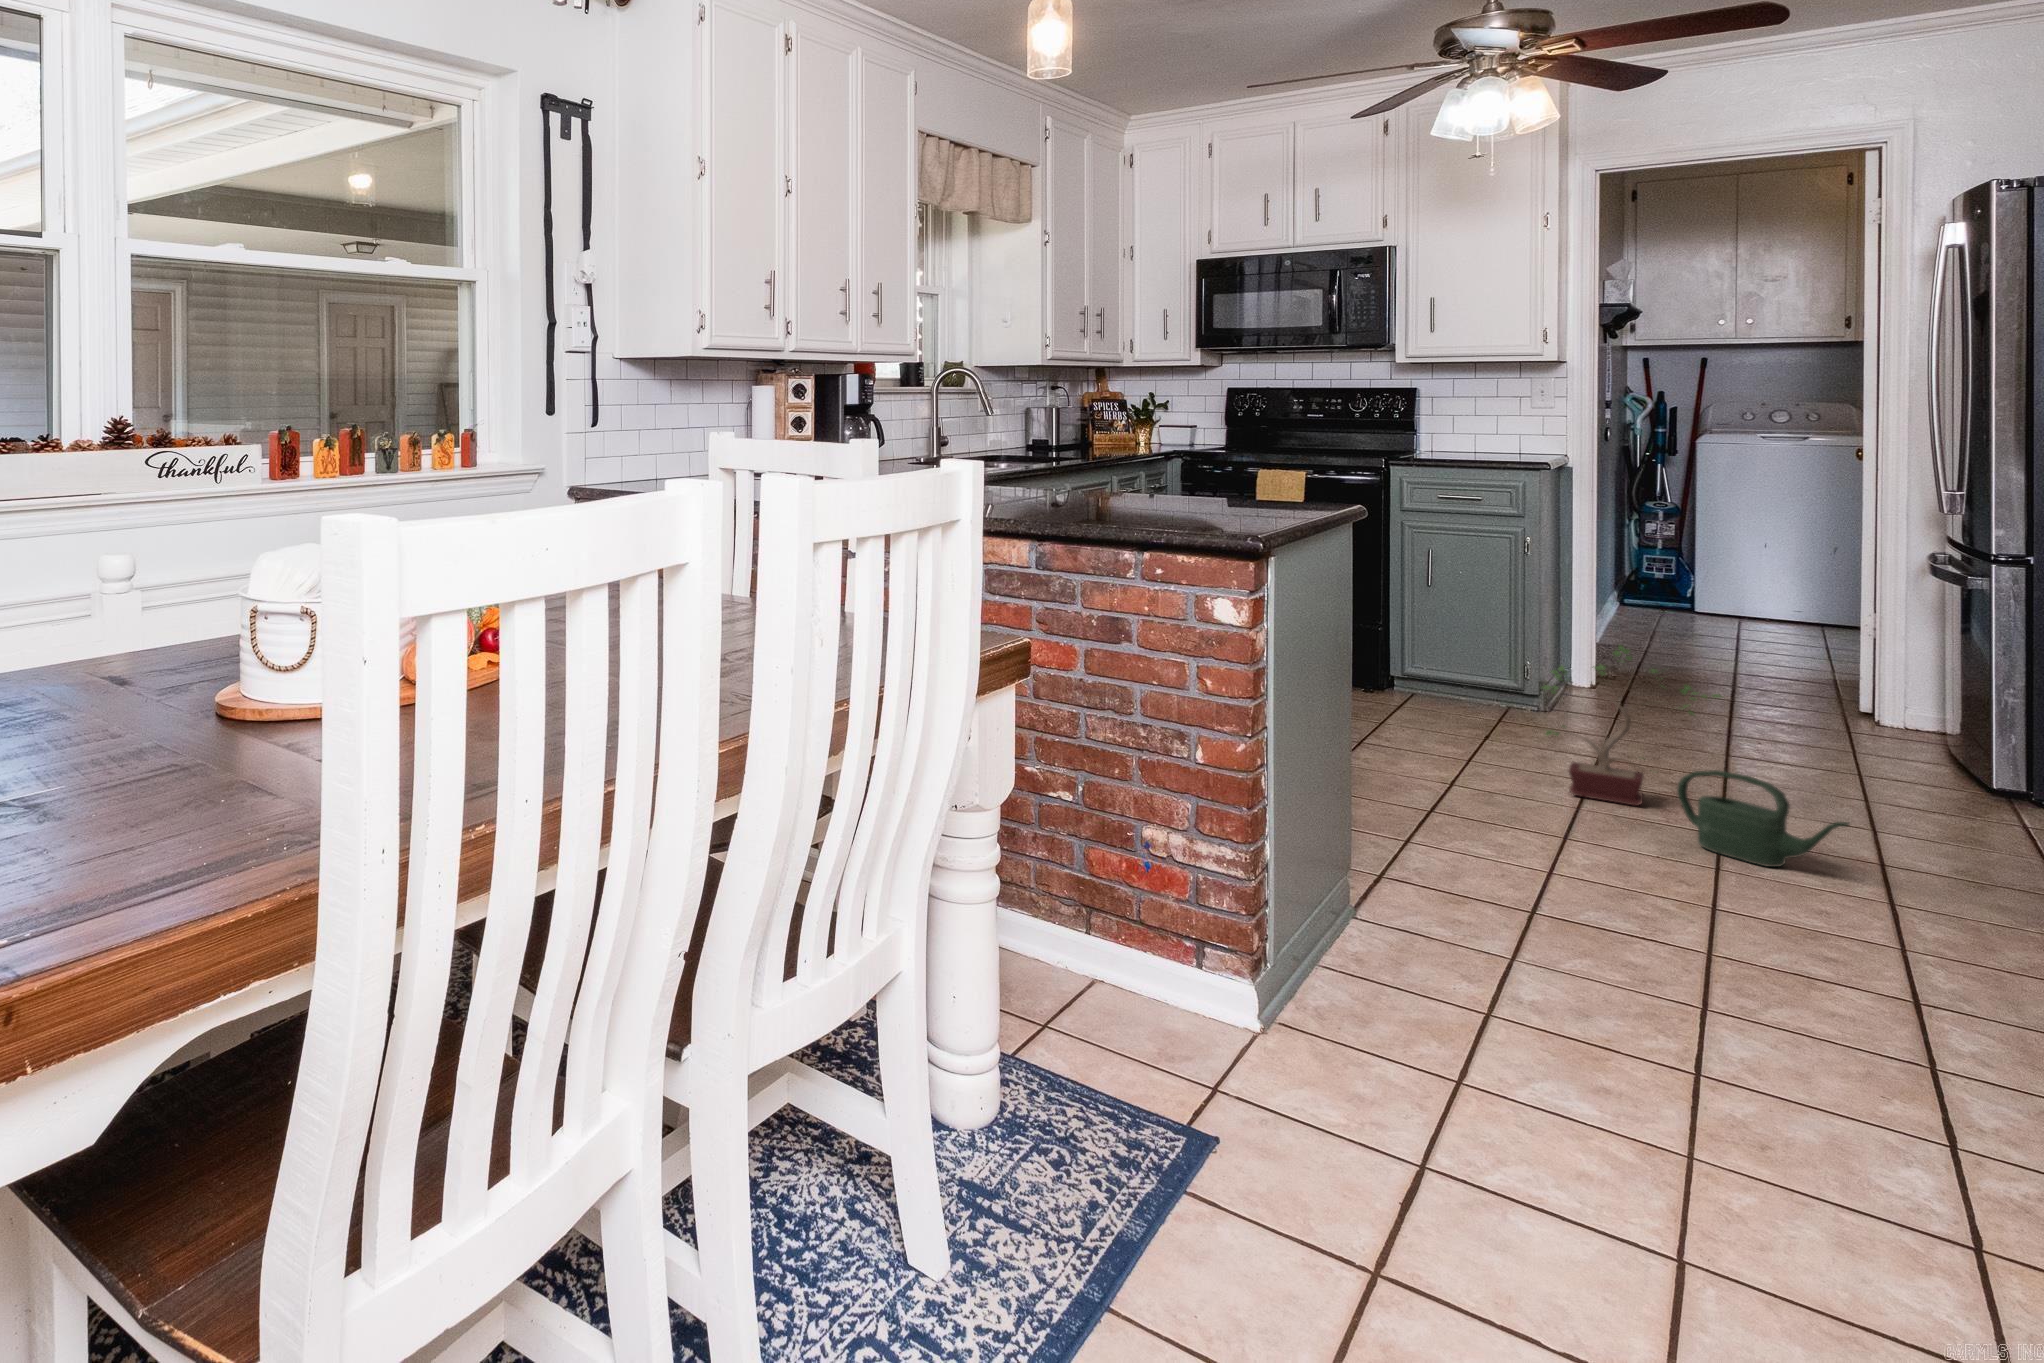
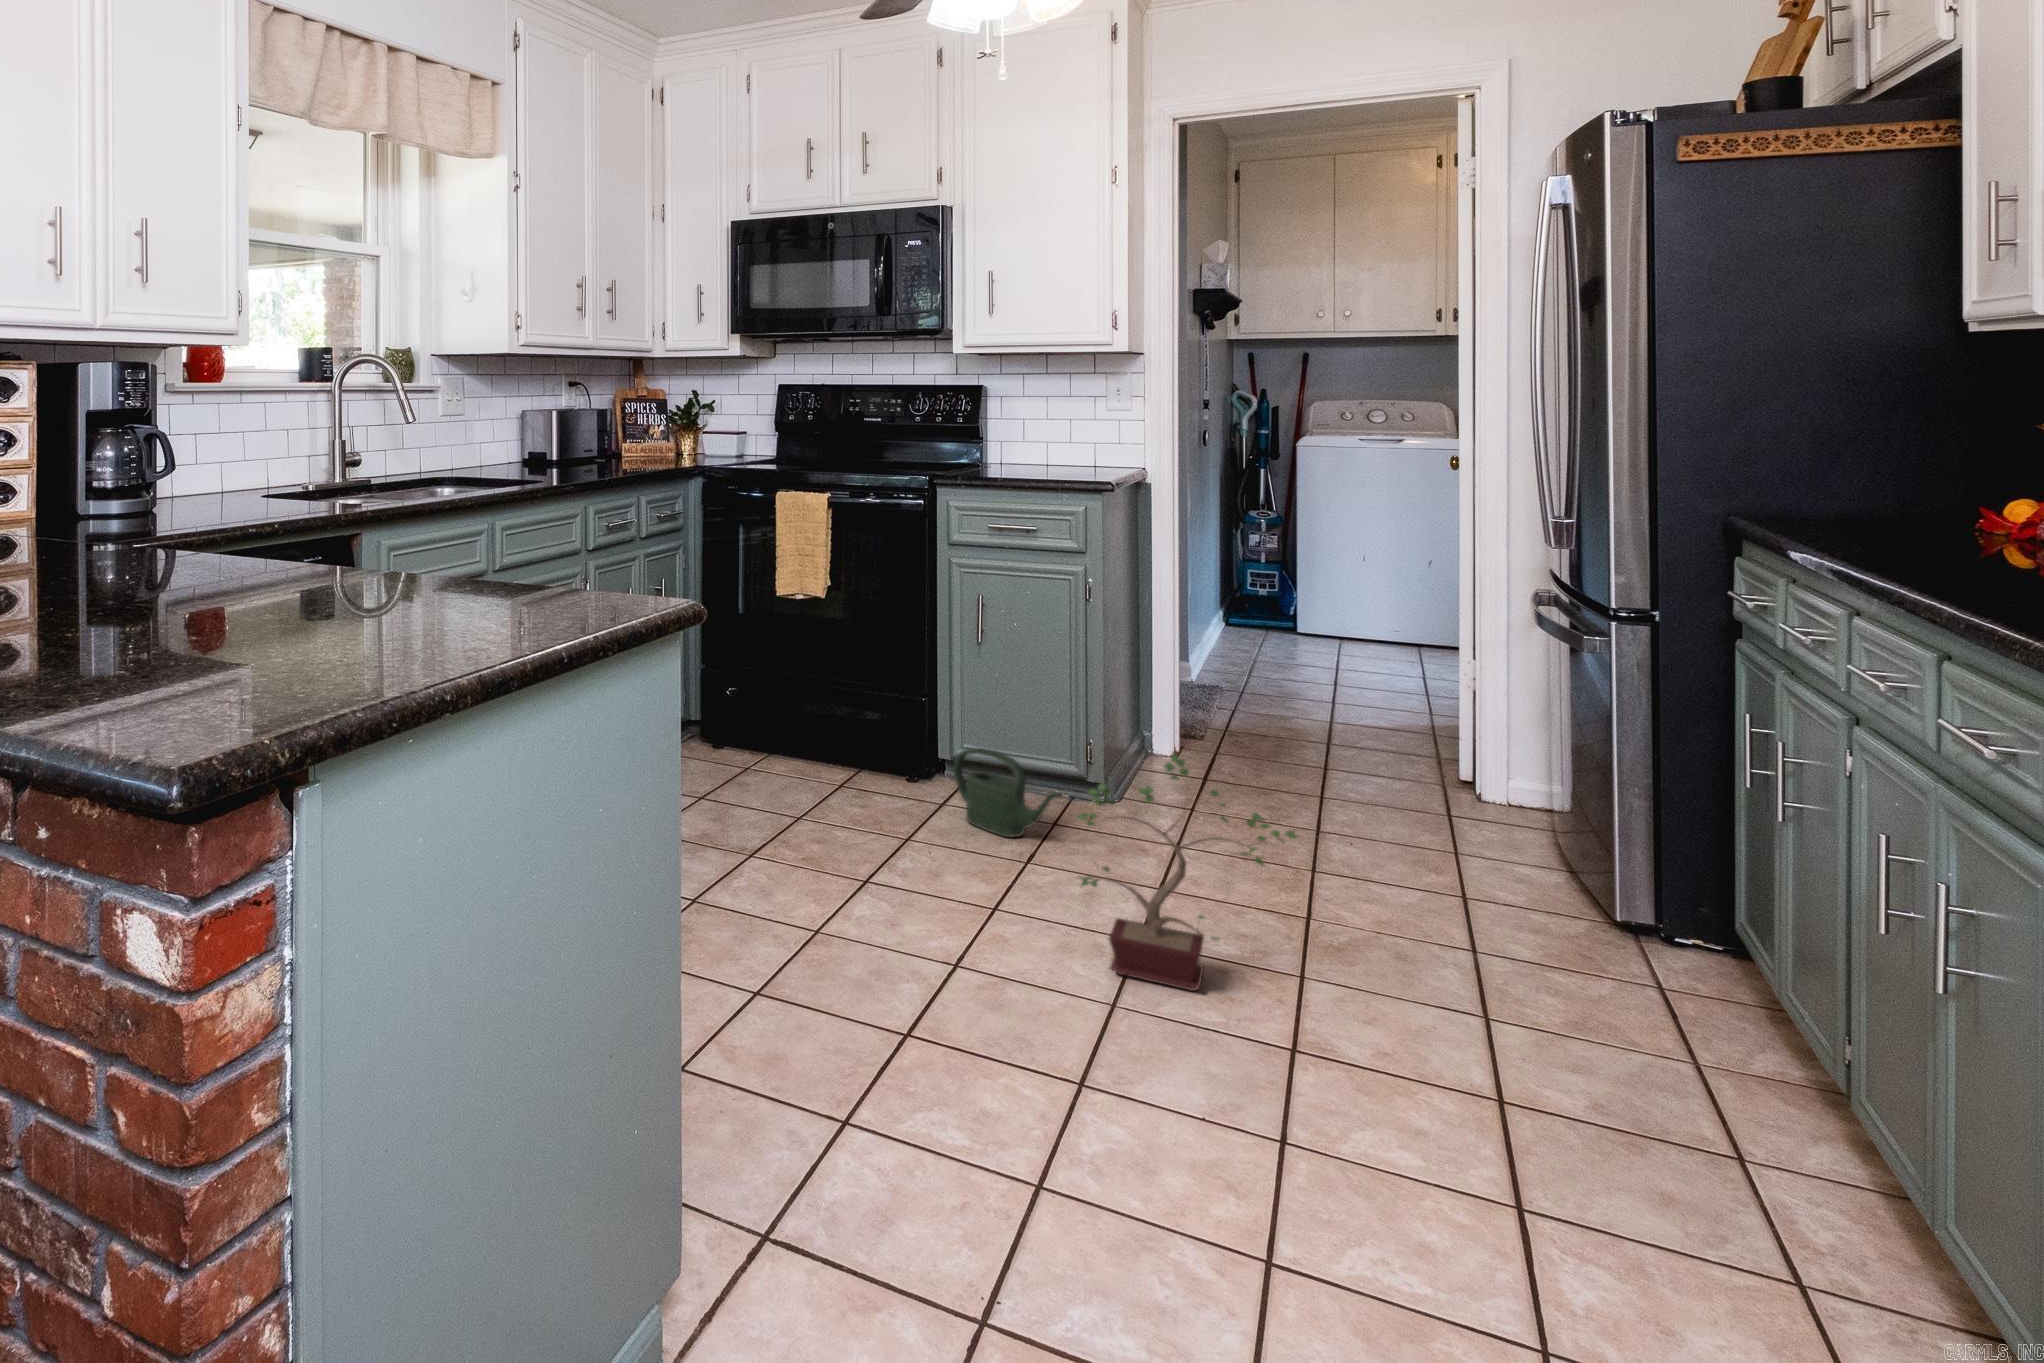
watering can: present [1677,770,1849,867] -> present [954,748,1061,837]

